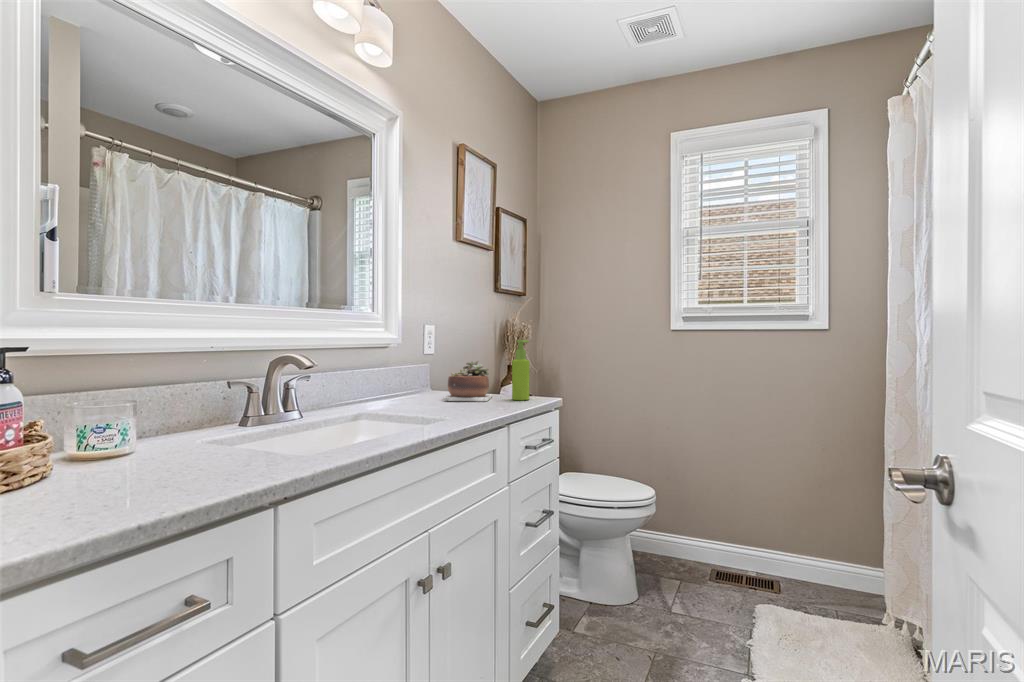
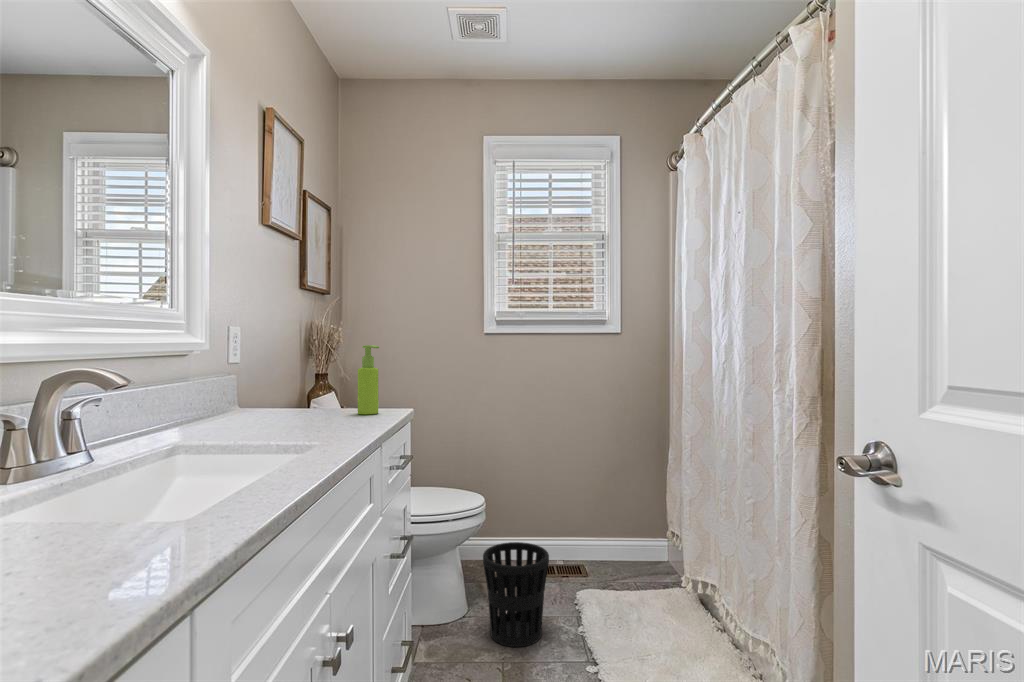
succulent plant: present [443,361,492,401] -> none [274,370,331,421]
wastebasket: none [645,539,714,644] -> present [483,542,549,647]

